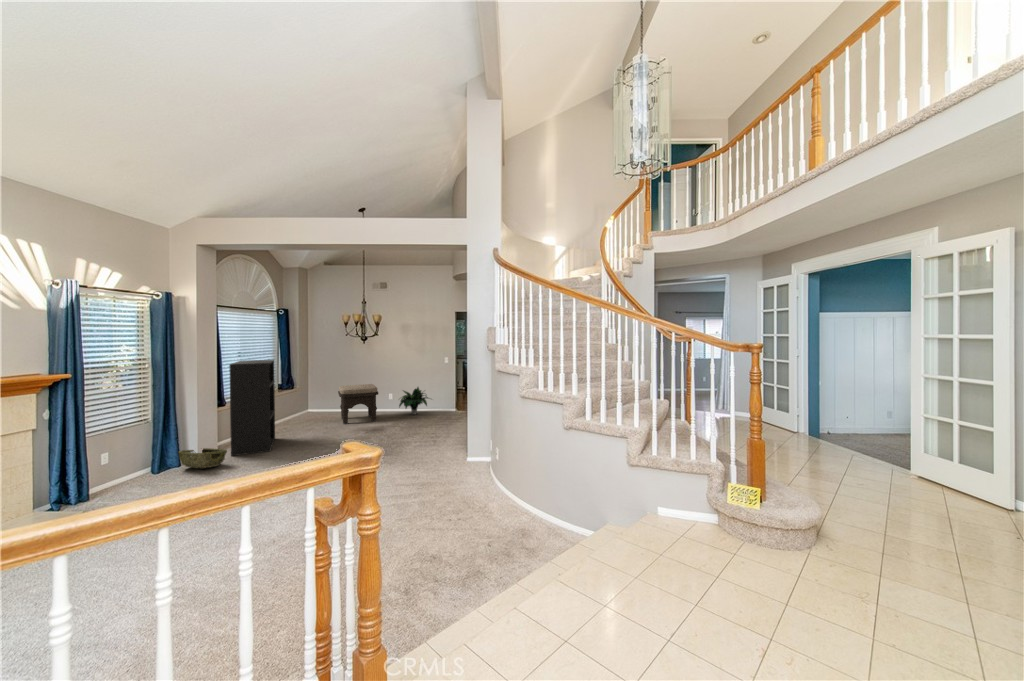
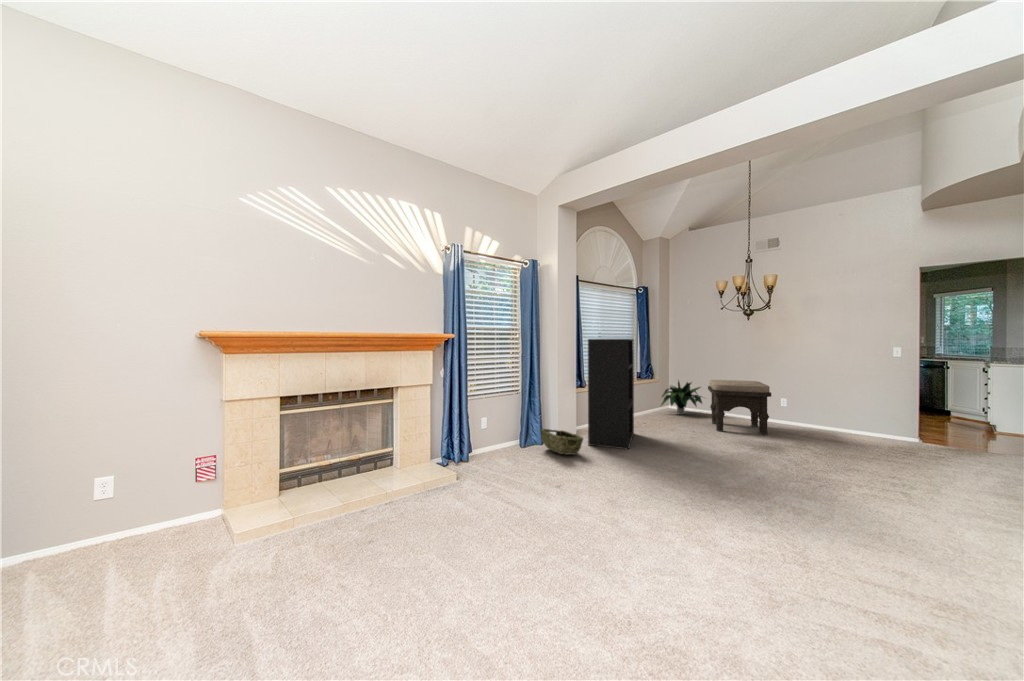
potted plant: present [399,387,428,415] -> present [661,381,702,415]

